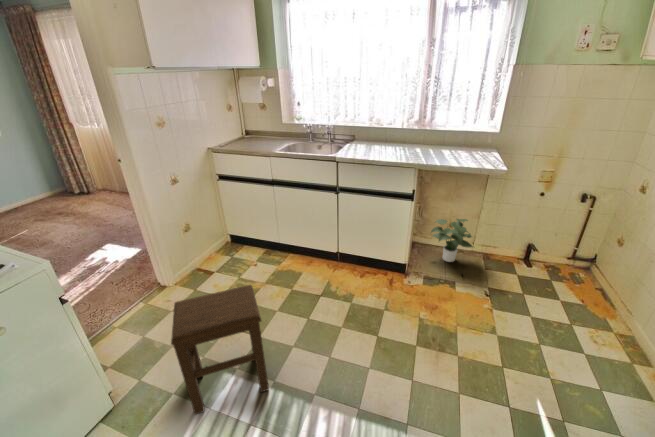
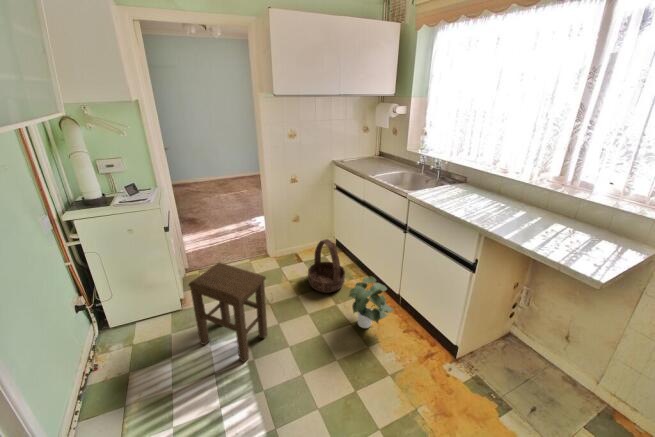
potted plant: present [431,219,473,262] -> present [349,276,394,328]
basket: none [237,230,281,289] -> present [308,239,345,293]

